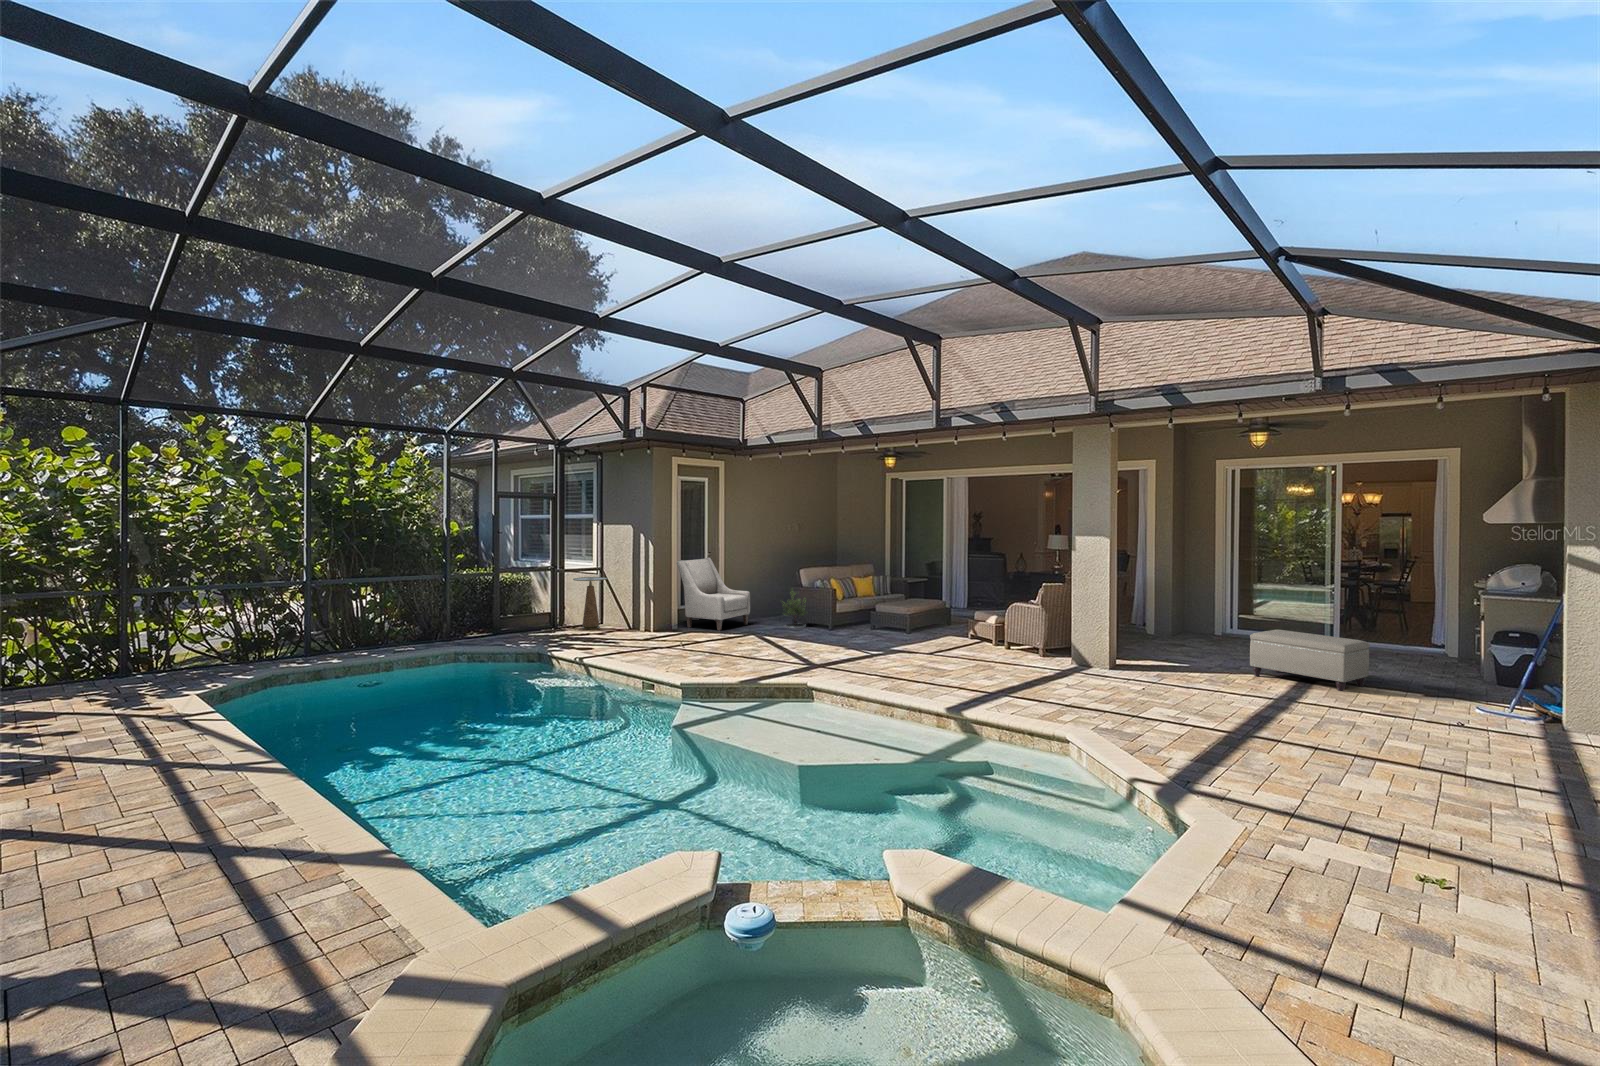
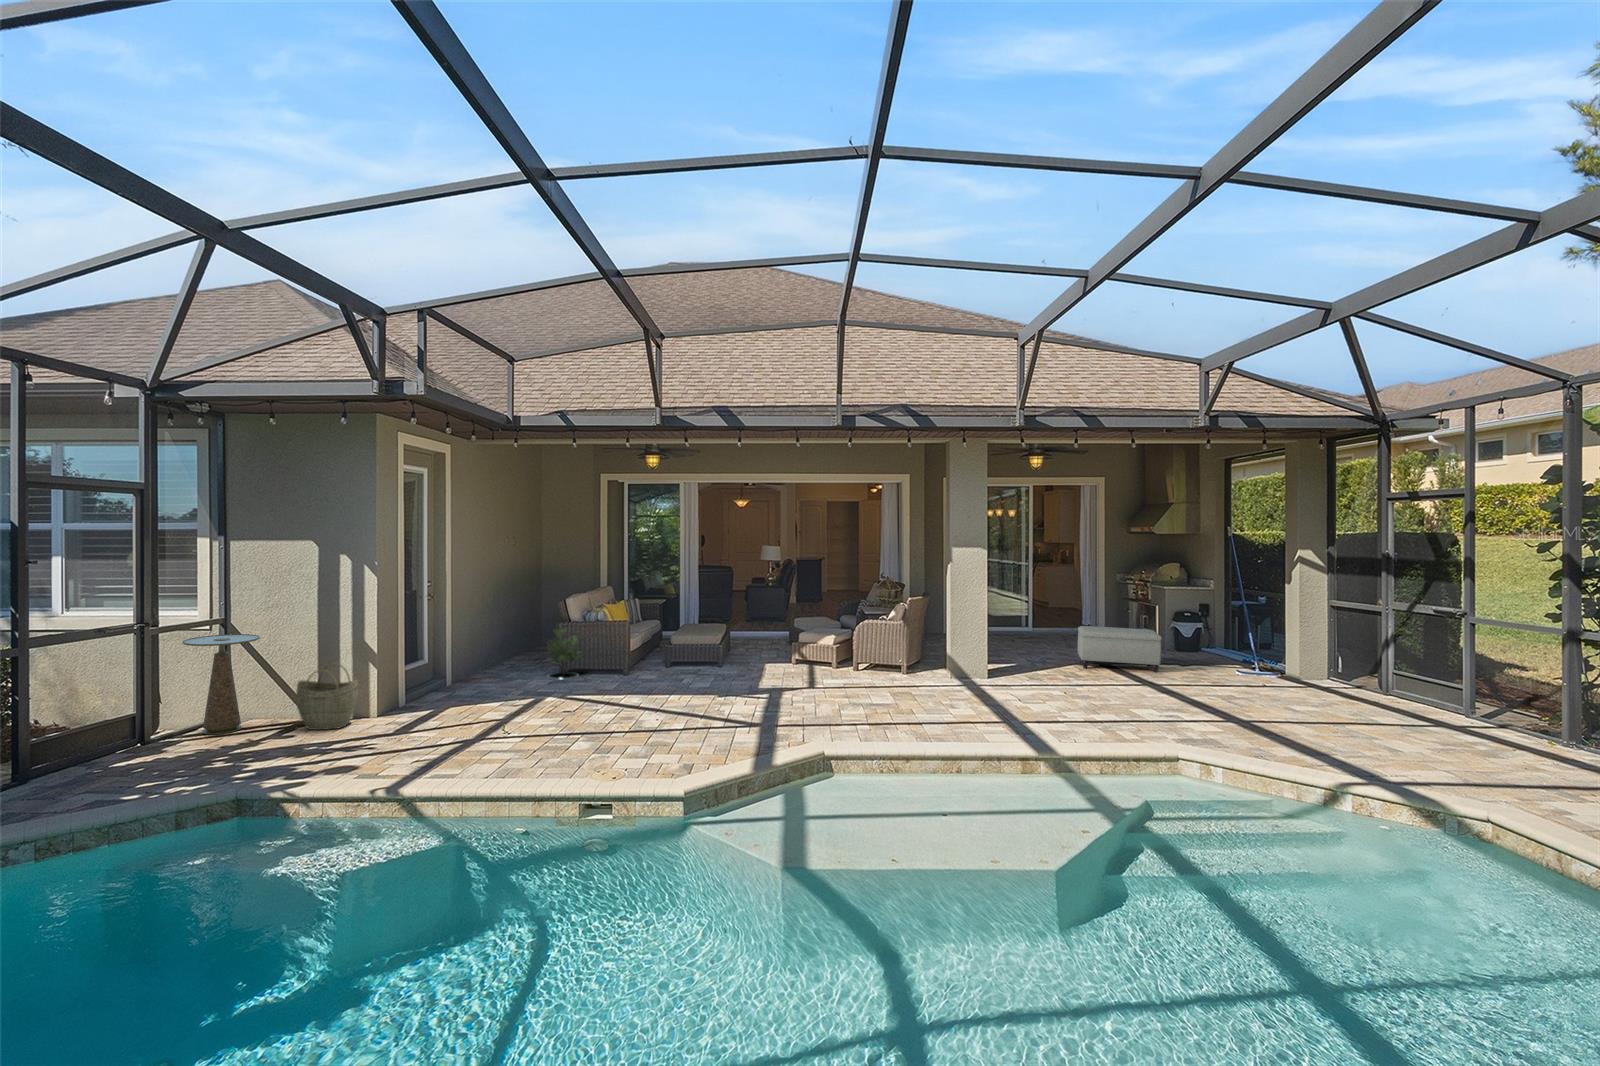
chair: present [677,558,750,631] -> none [386,588,494,702]
woven basket: none [613,597,644,634] -> present [296,664,358,730]

